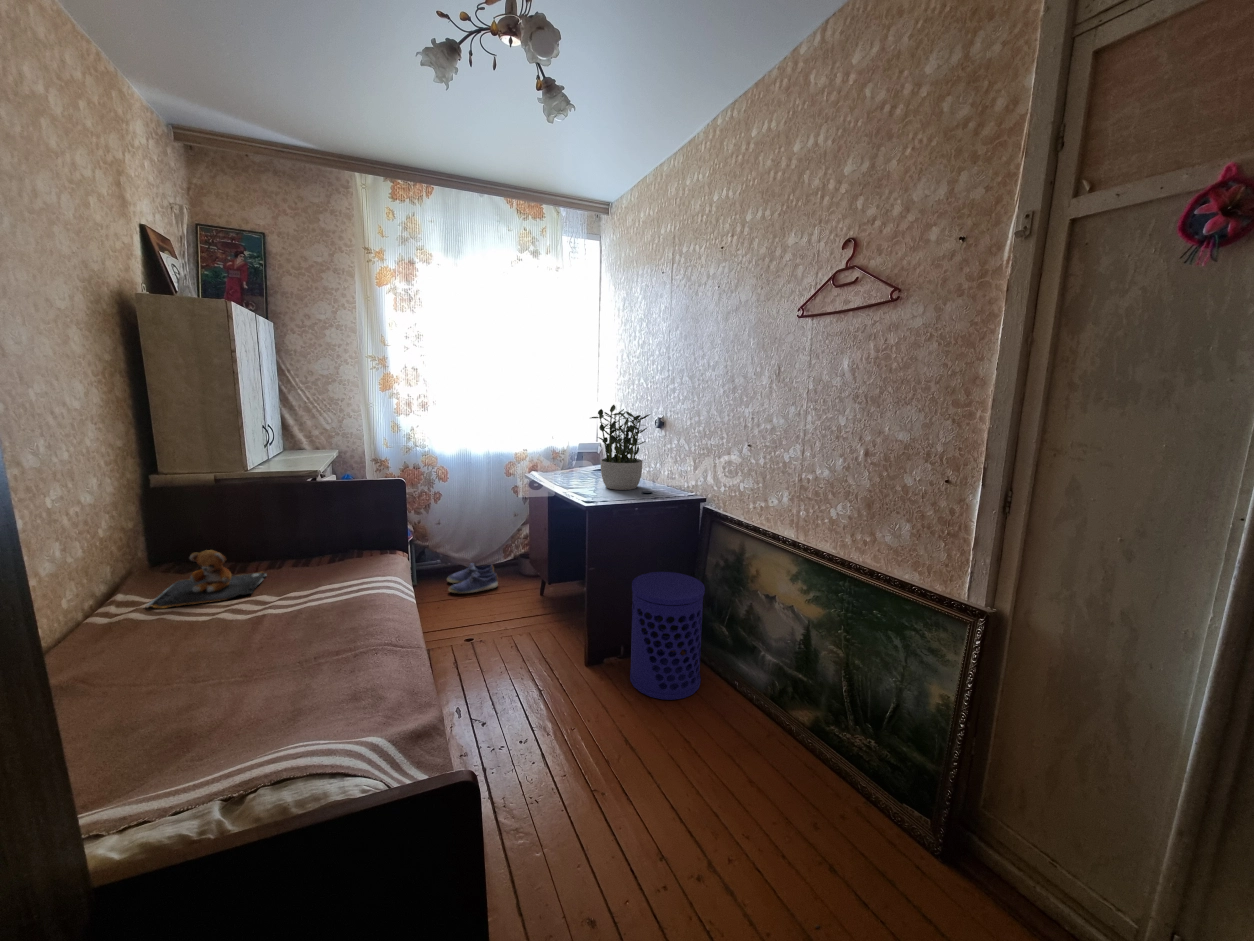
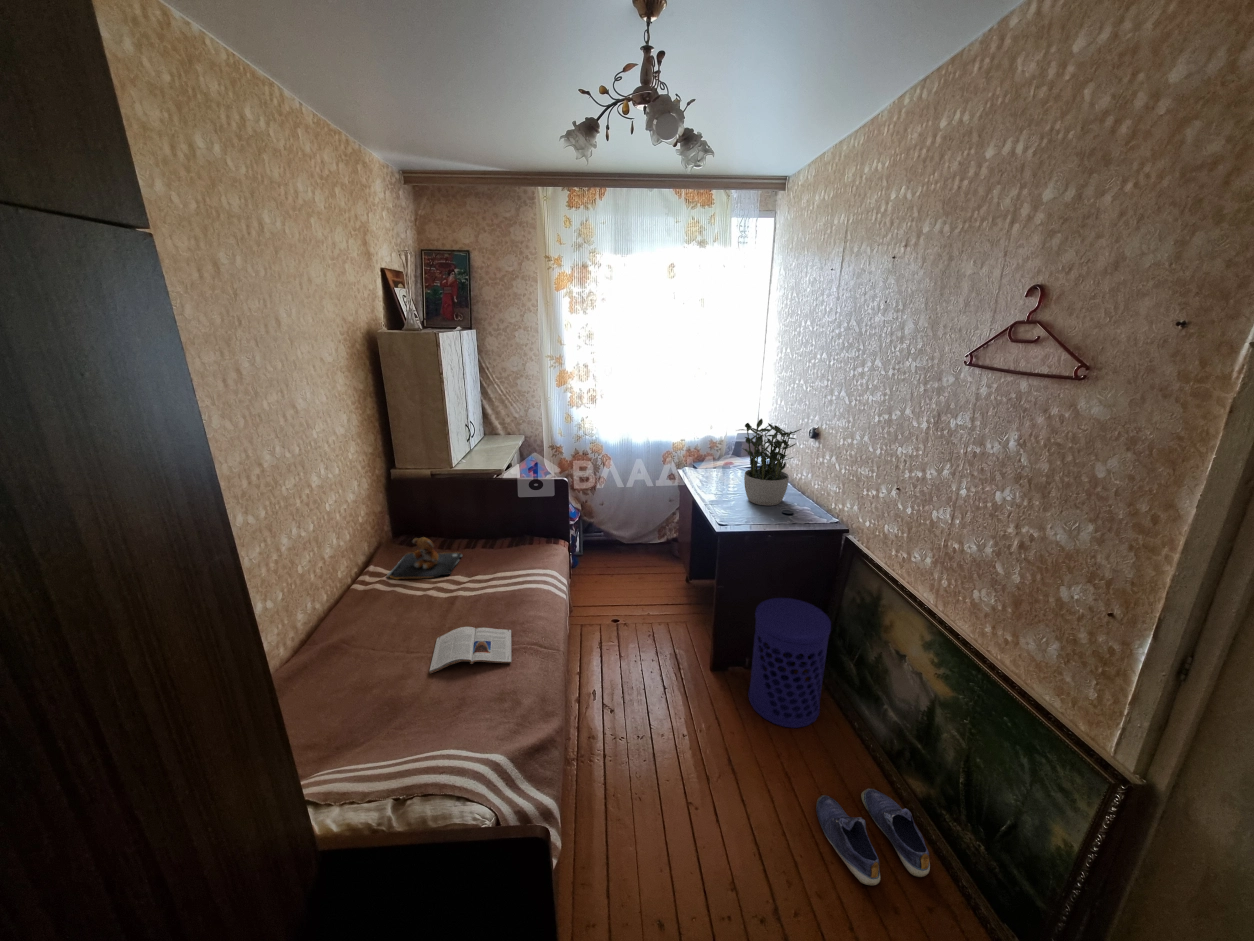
shoe: present [447,563,498,594] -> present [816,788,930,885]
magazine: none [239,633,365,695] -> present [429,627,511,673]

